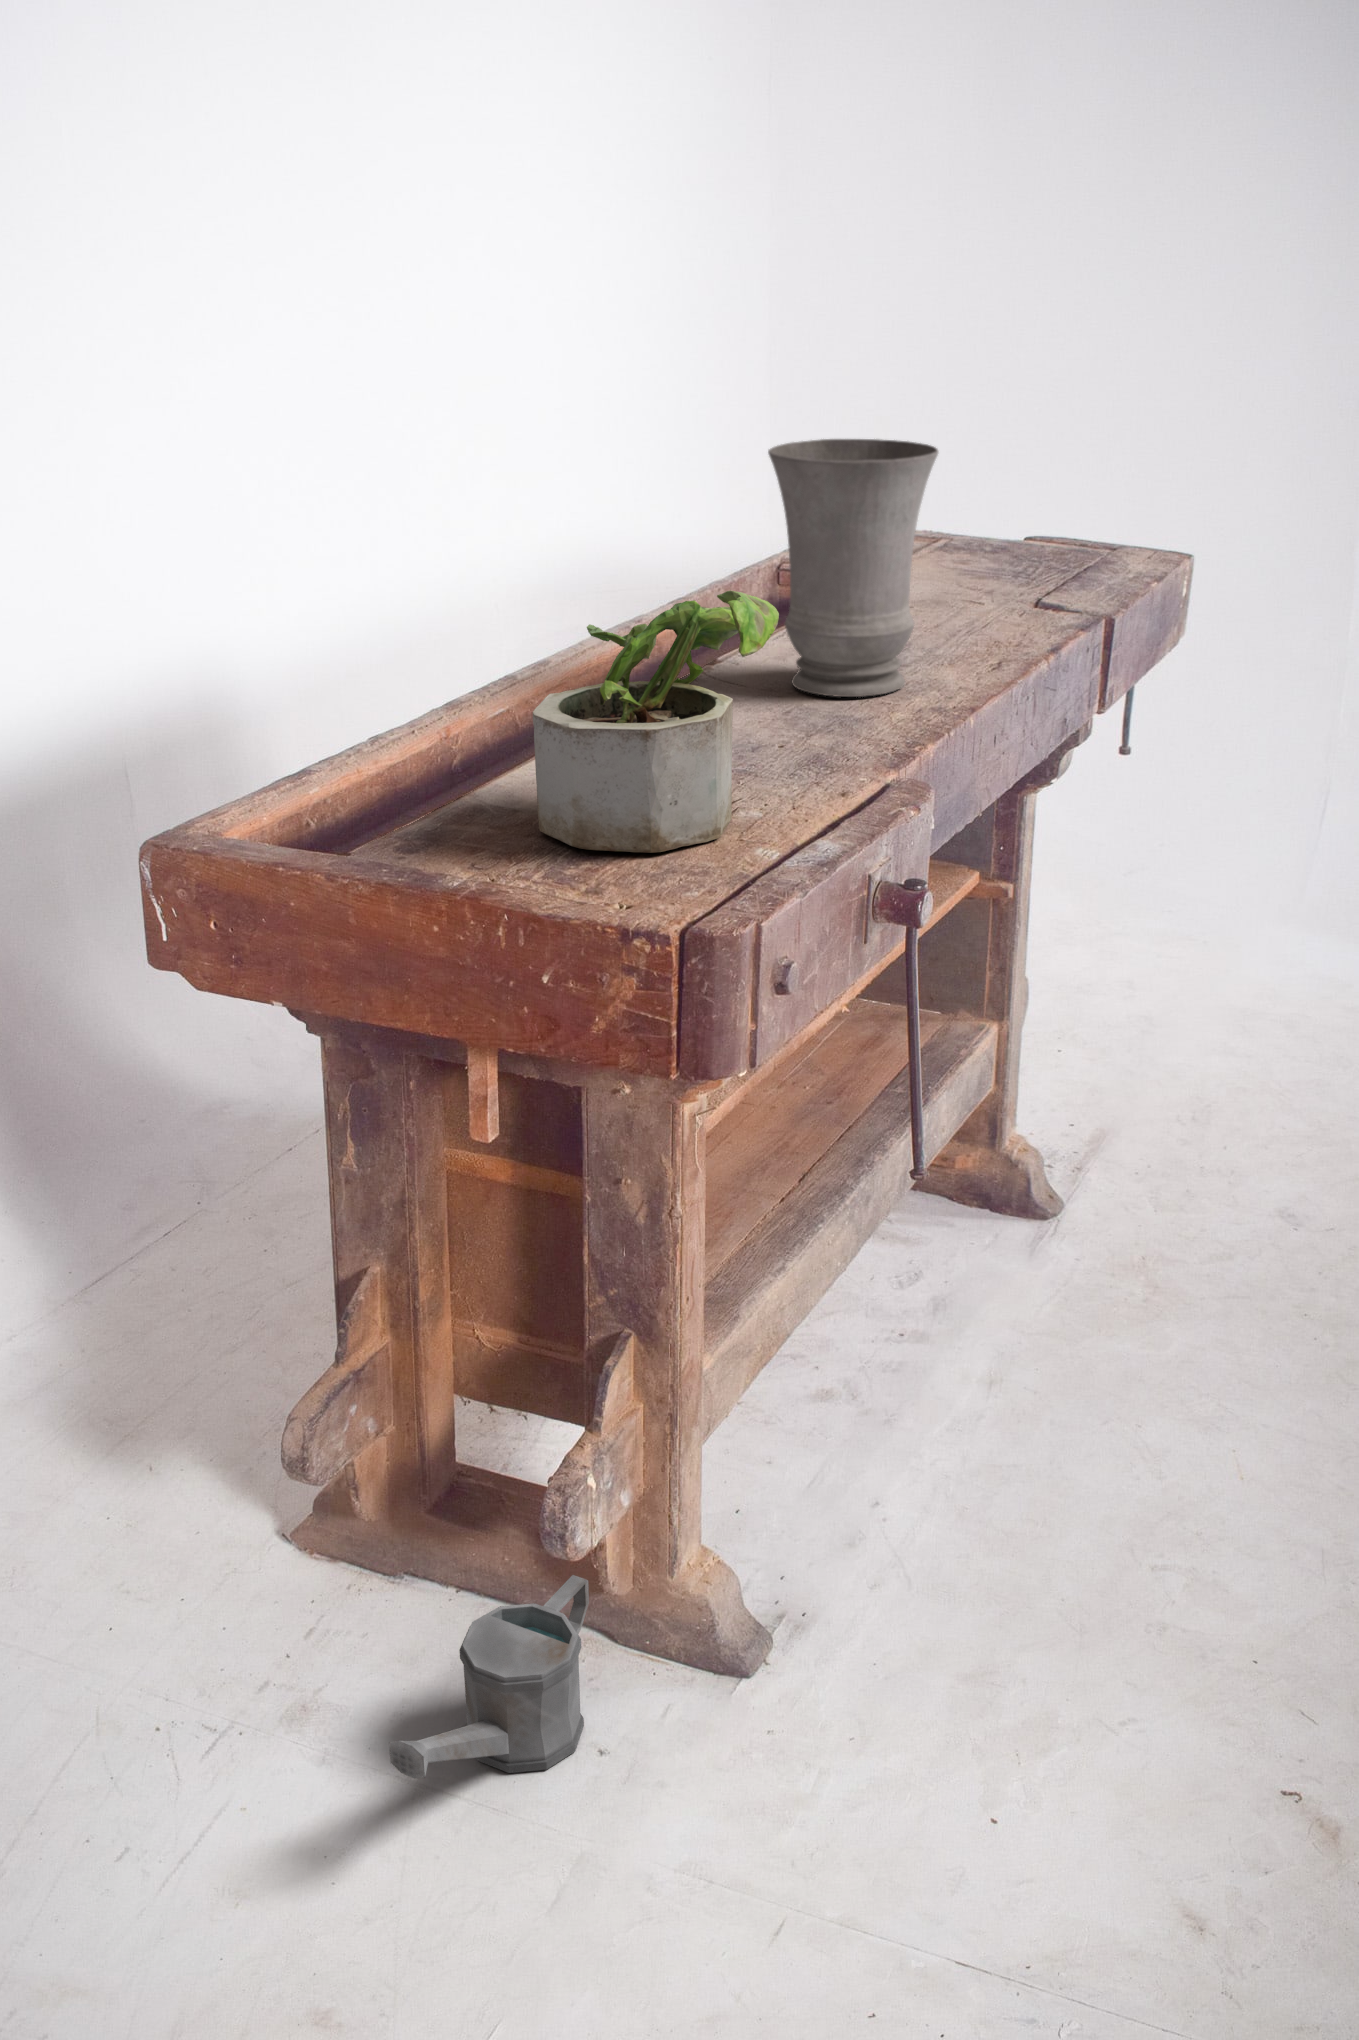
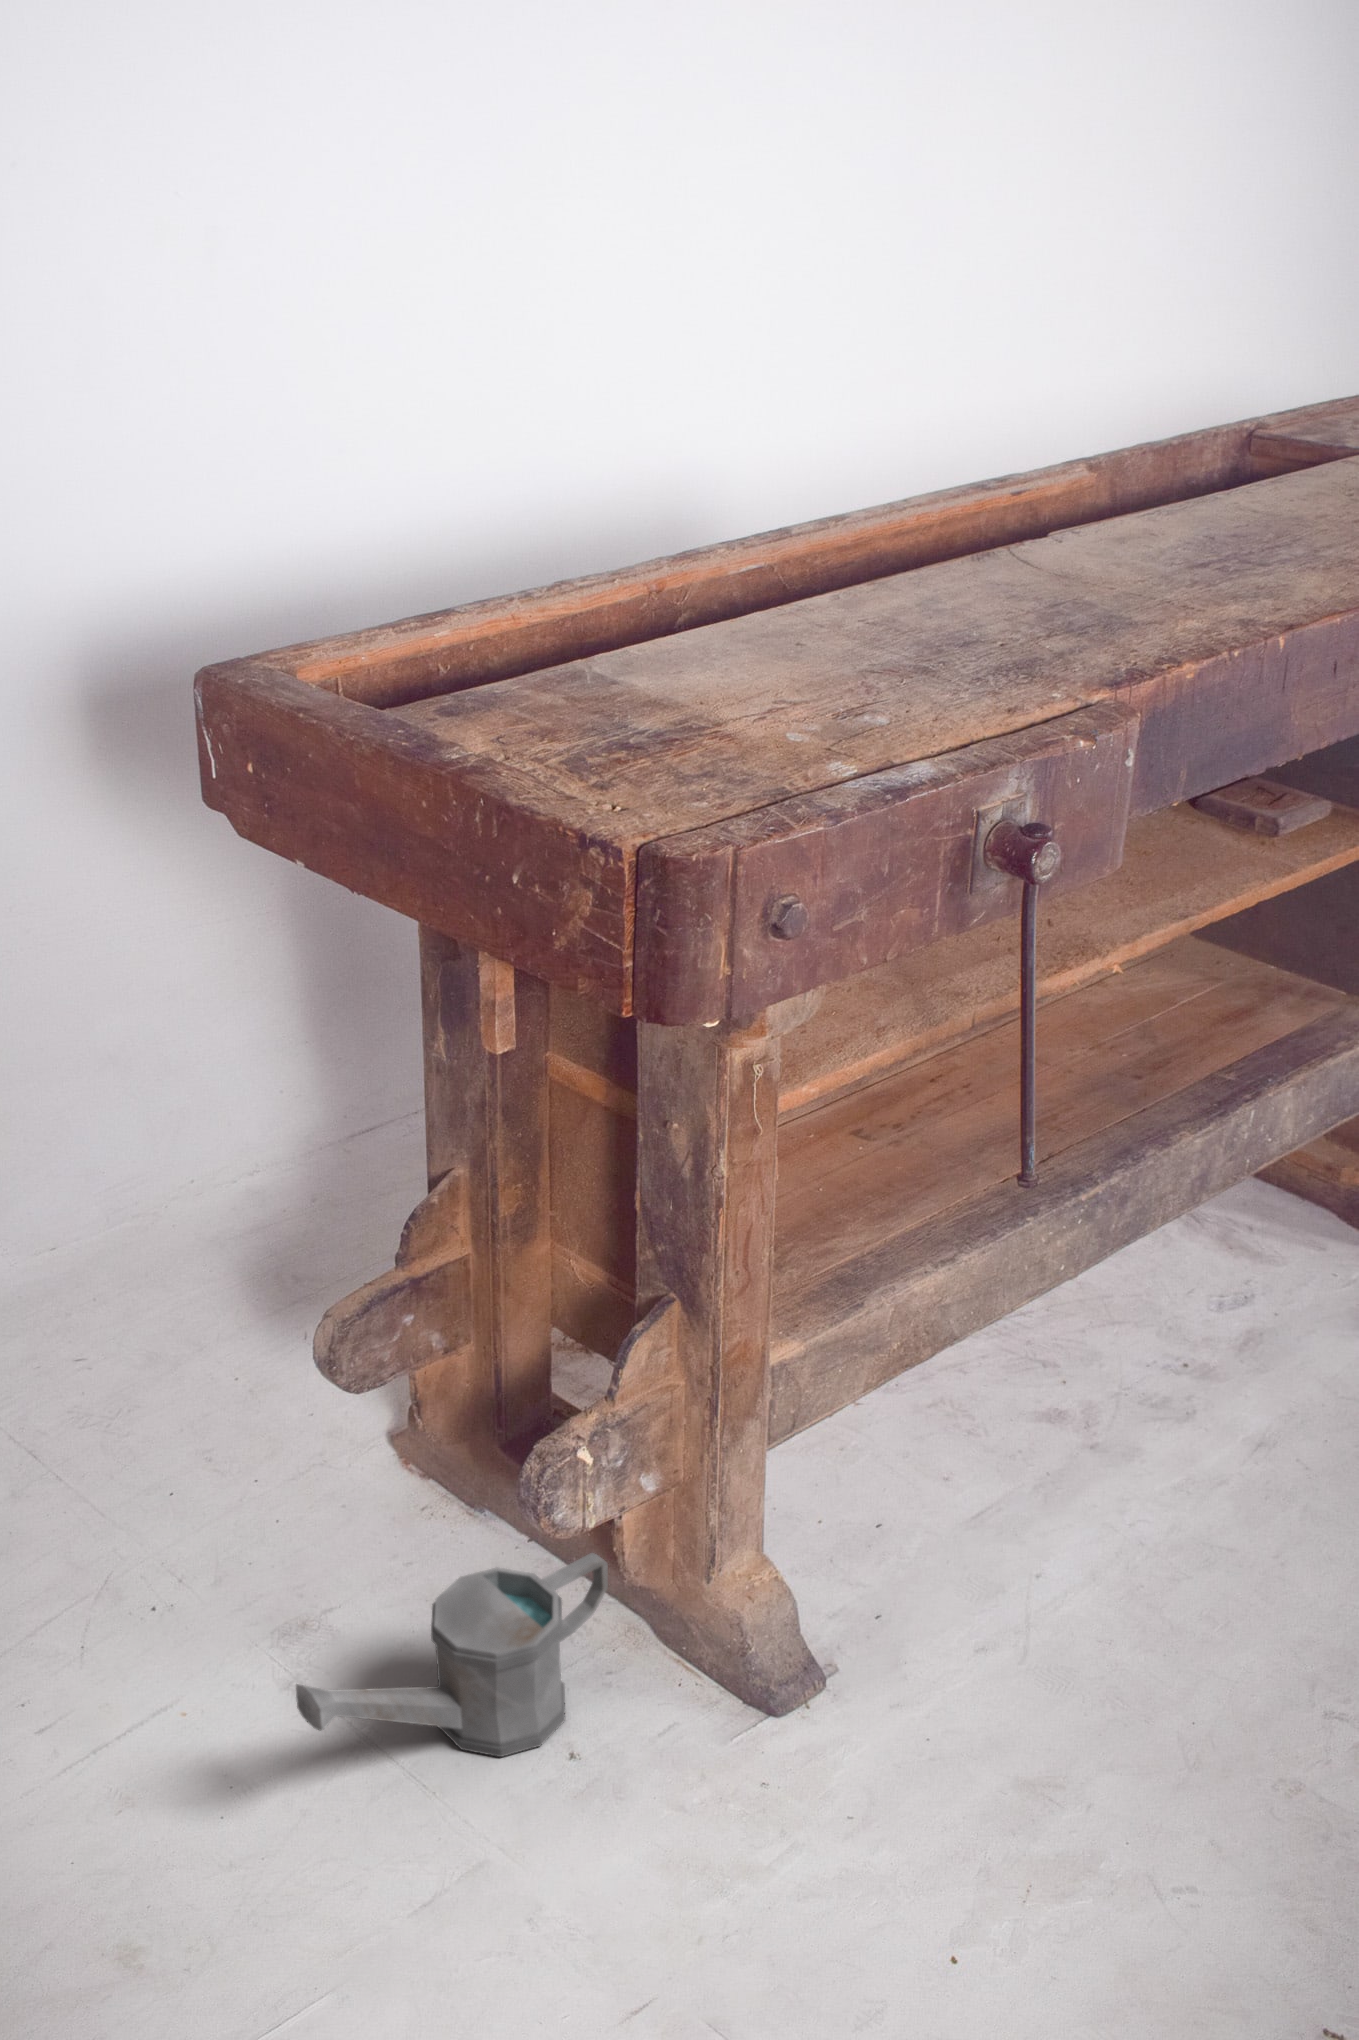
vase: present [768,439,938,697] -> none [1063,266,1280,590]
potted plant: present [533,591,779,853] -> none [611,441,916,749]

